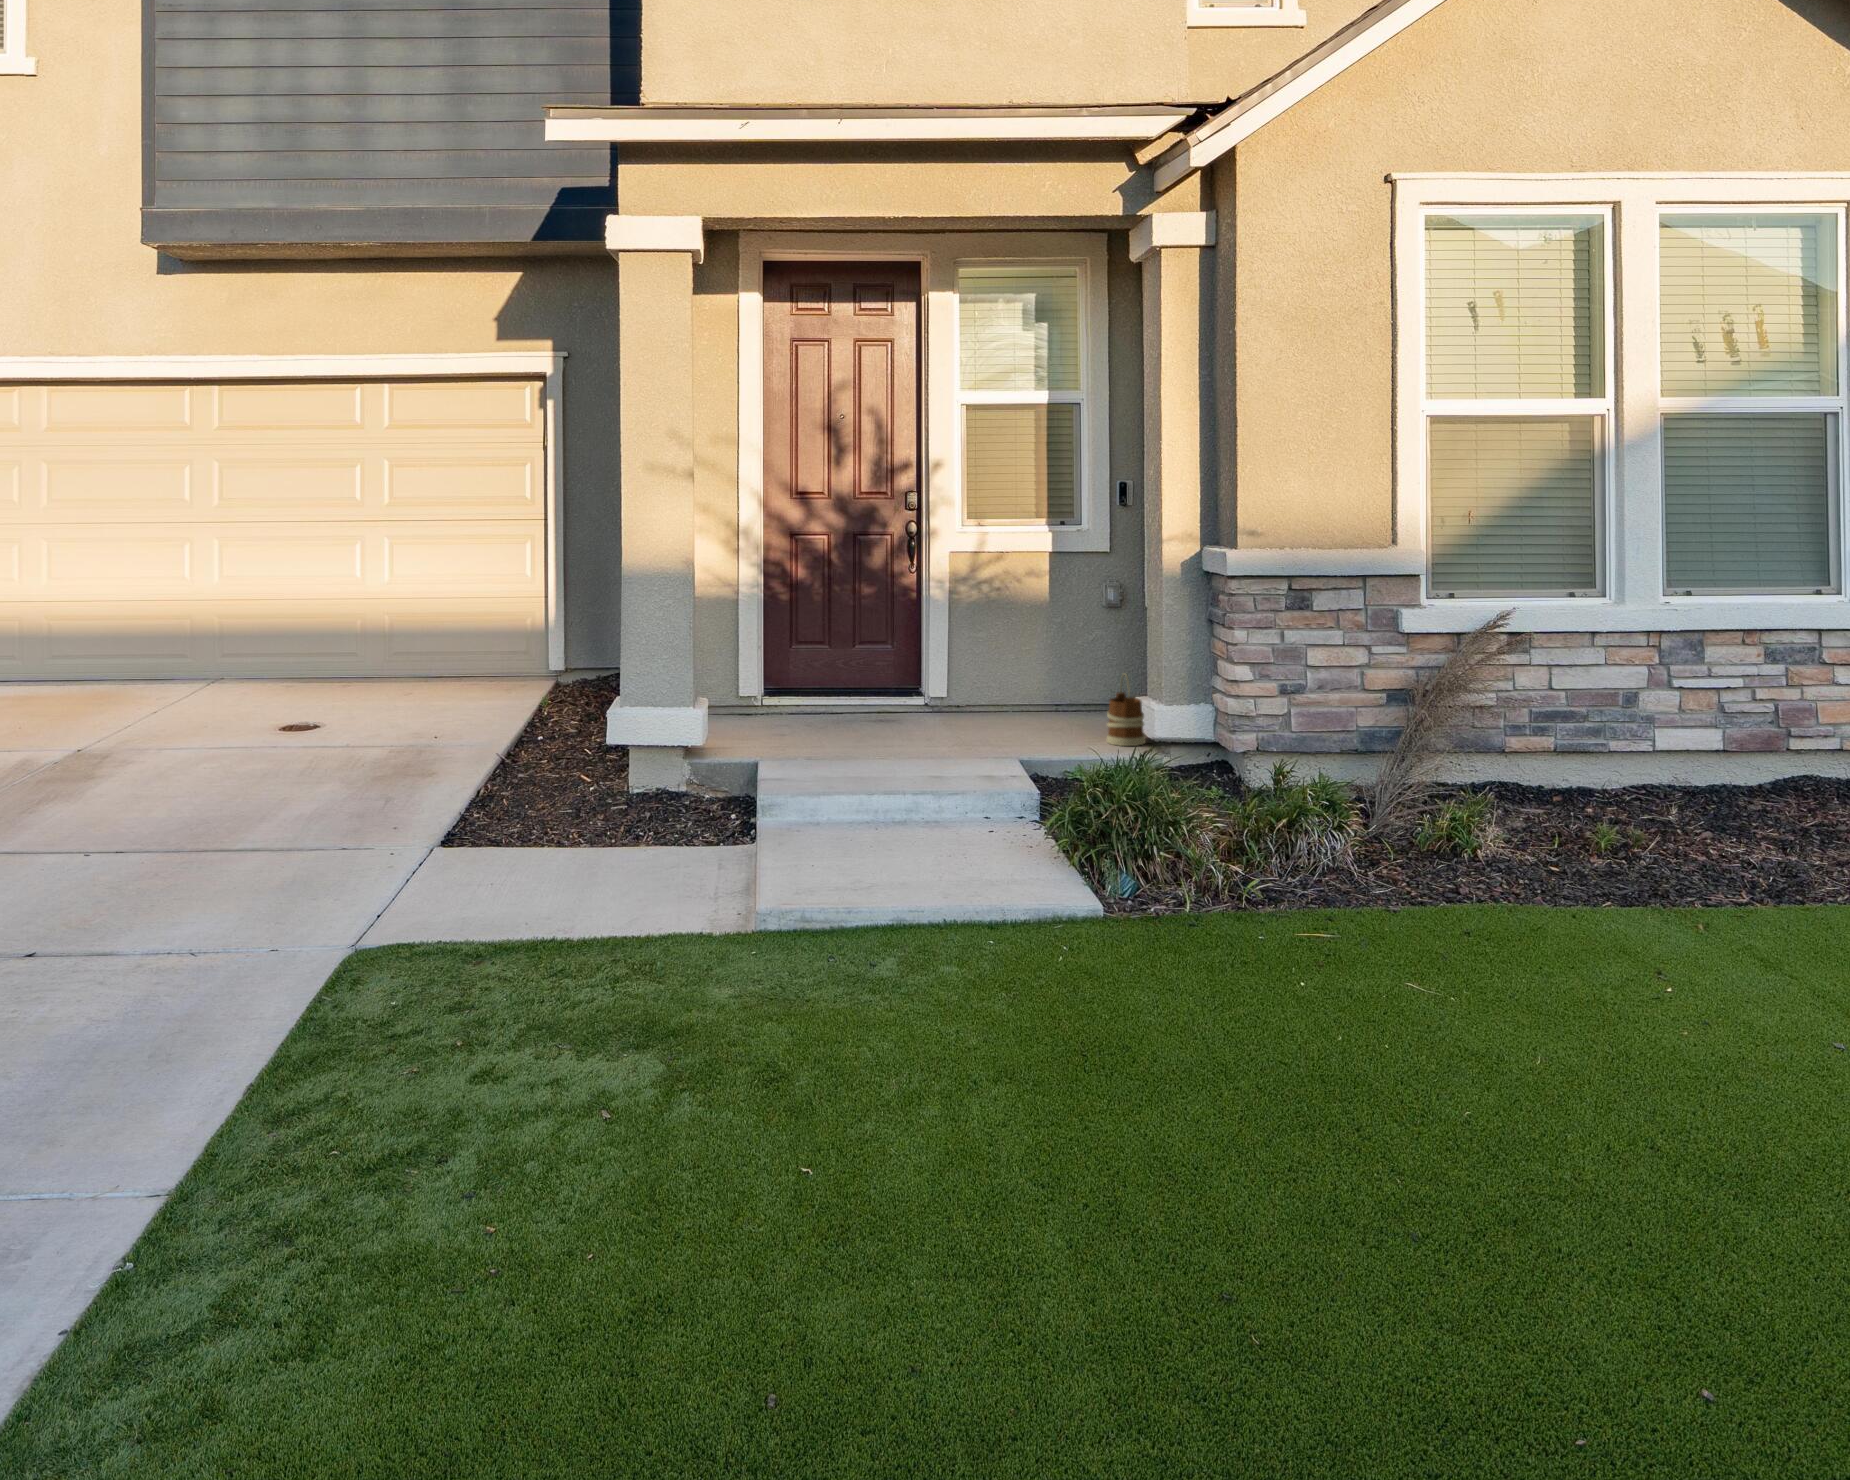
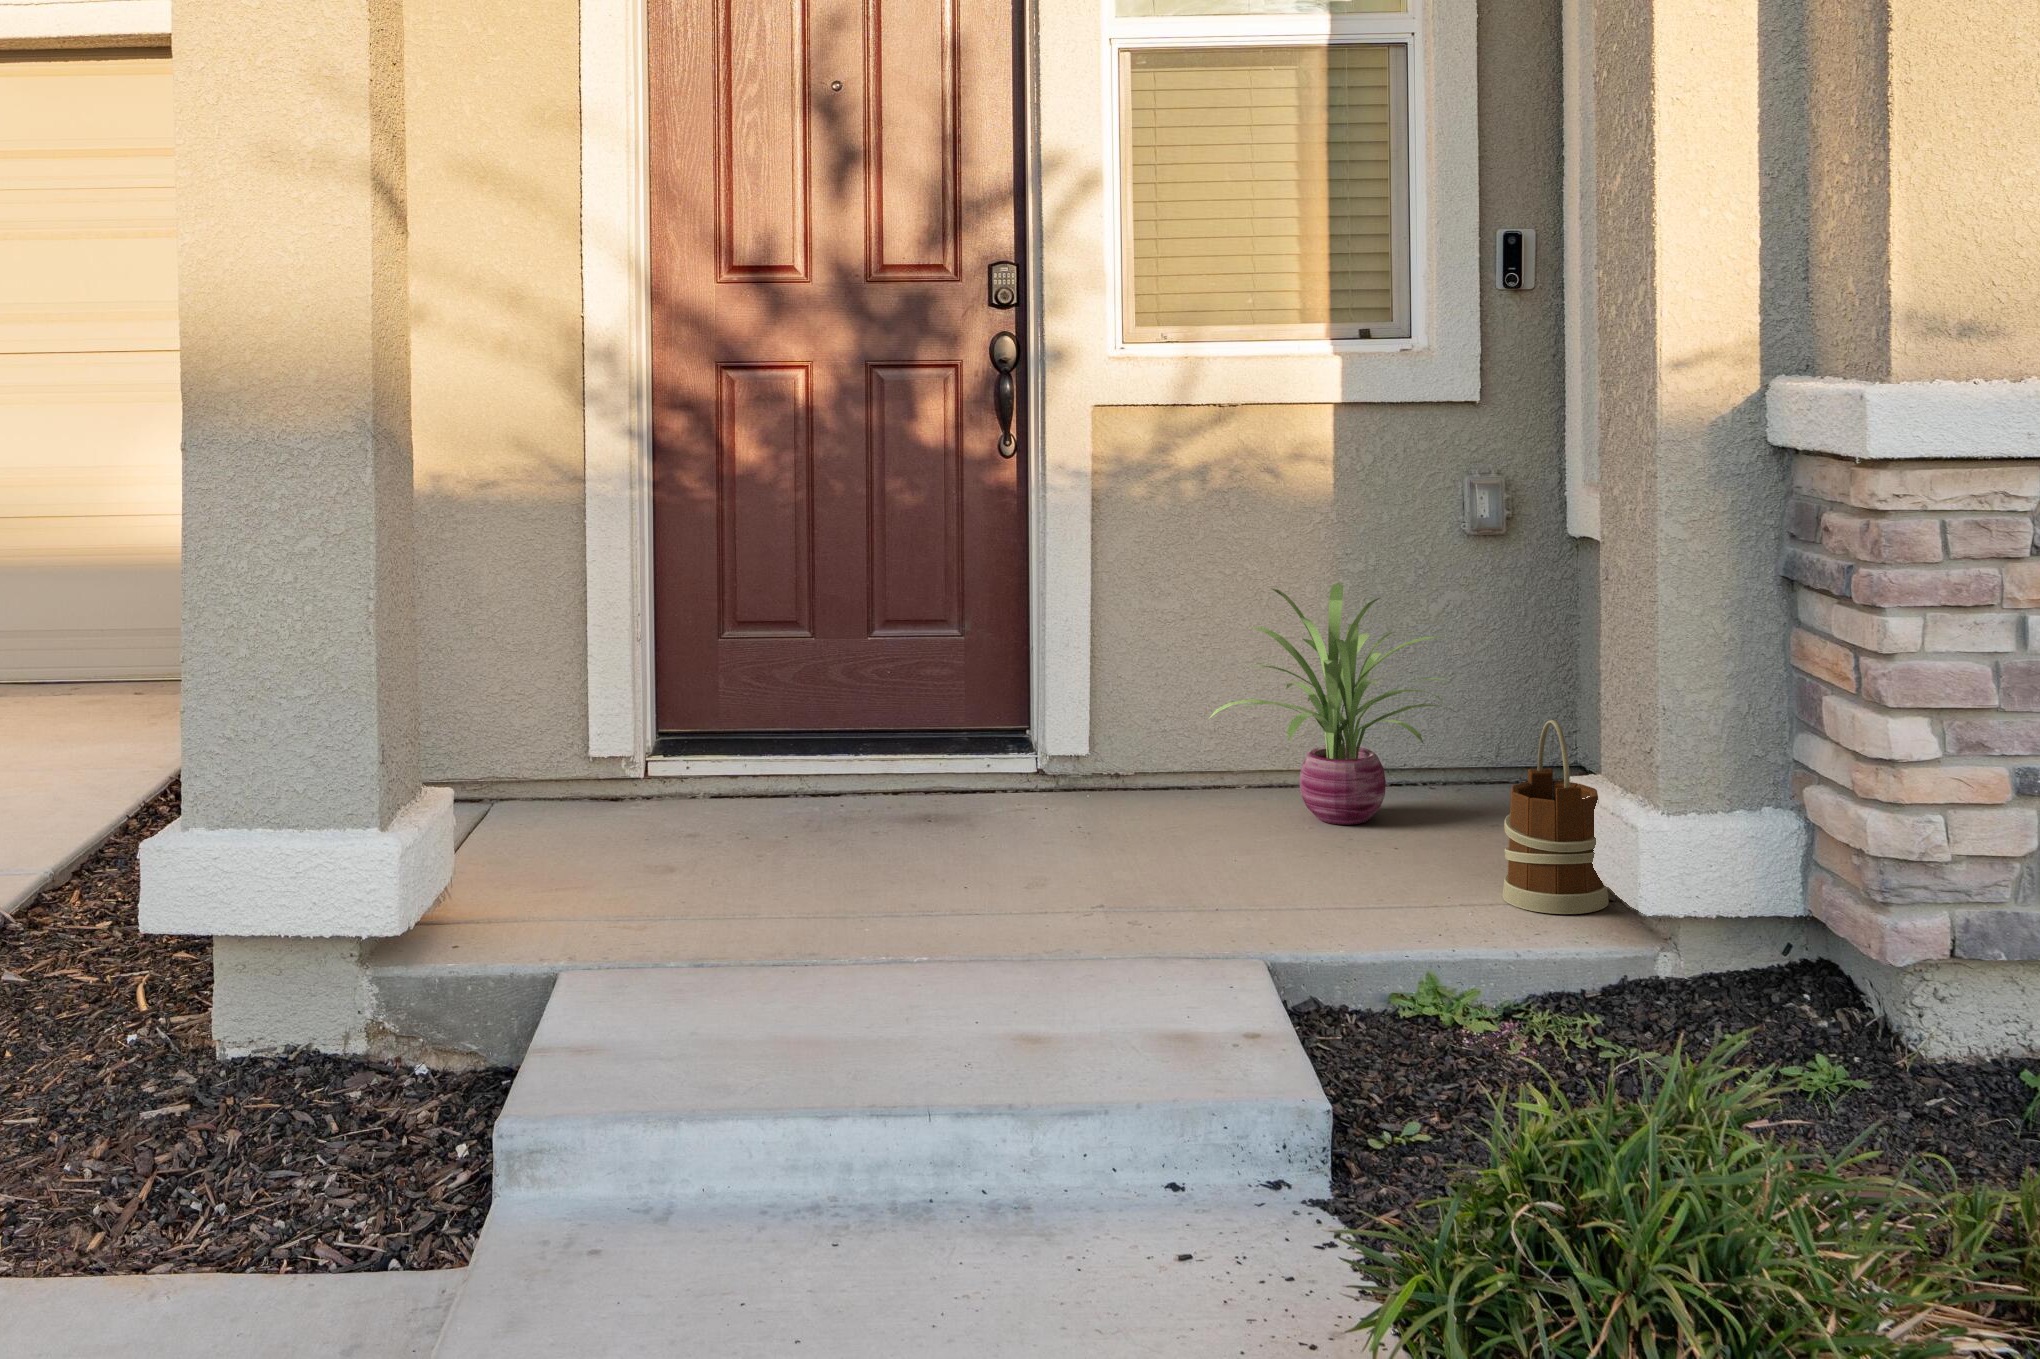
decorative plant: none [995,623,1095,720] -> present [1210,583,1453,825]

